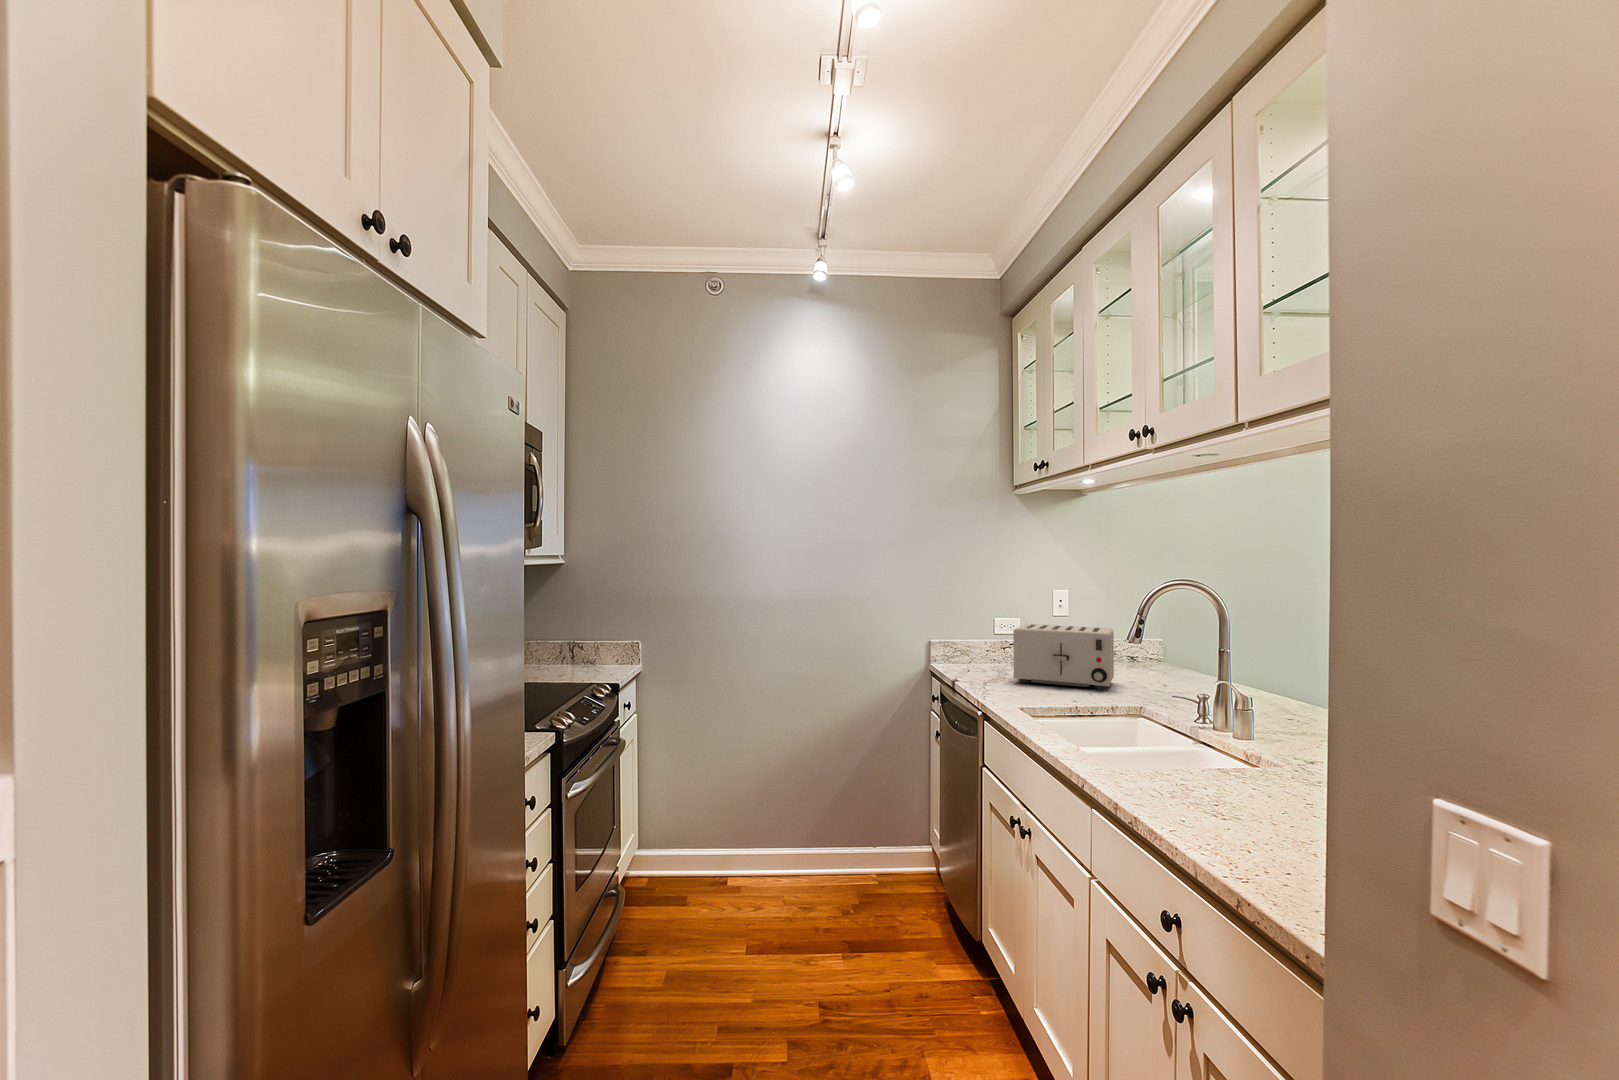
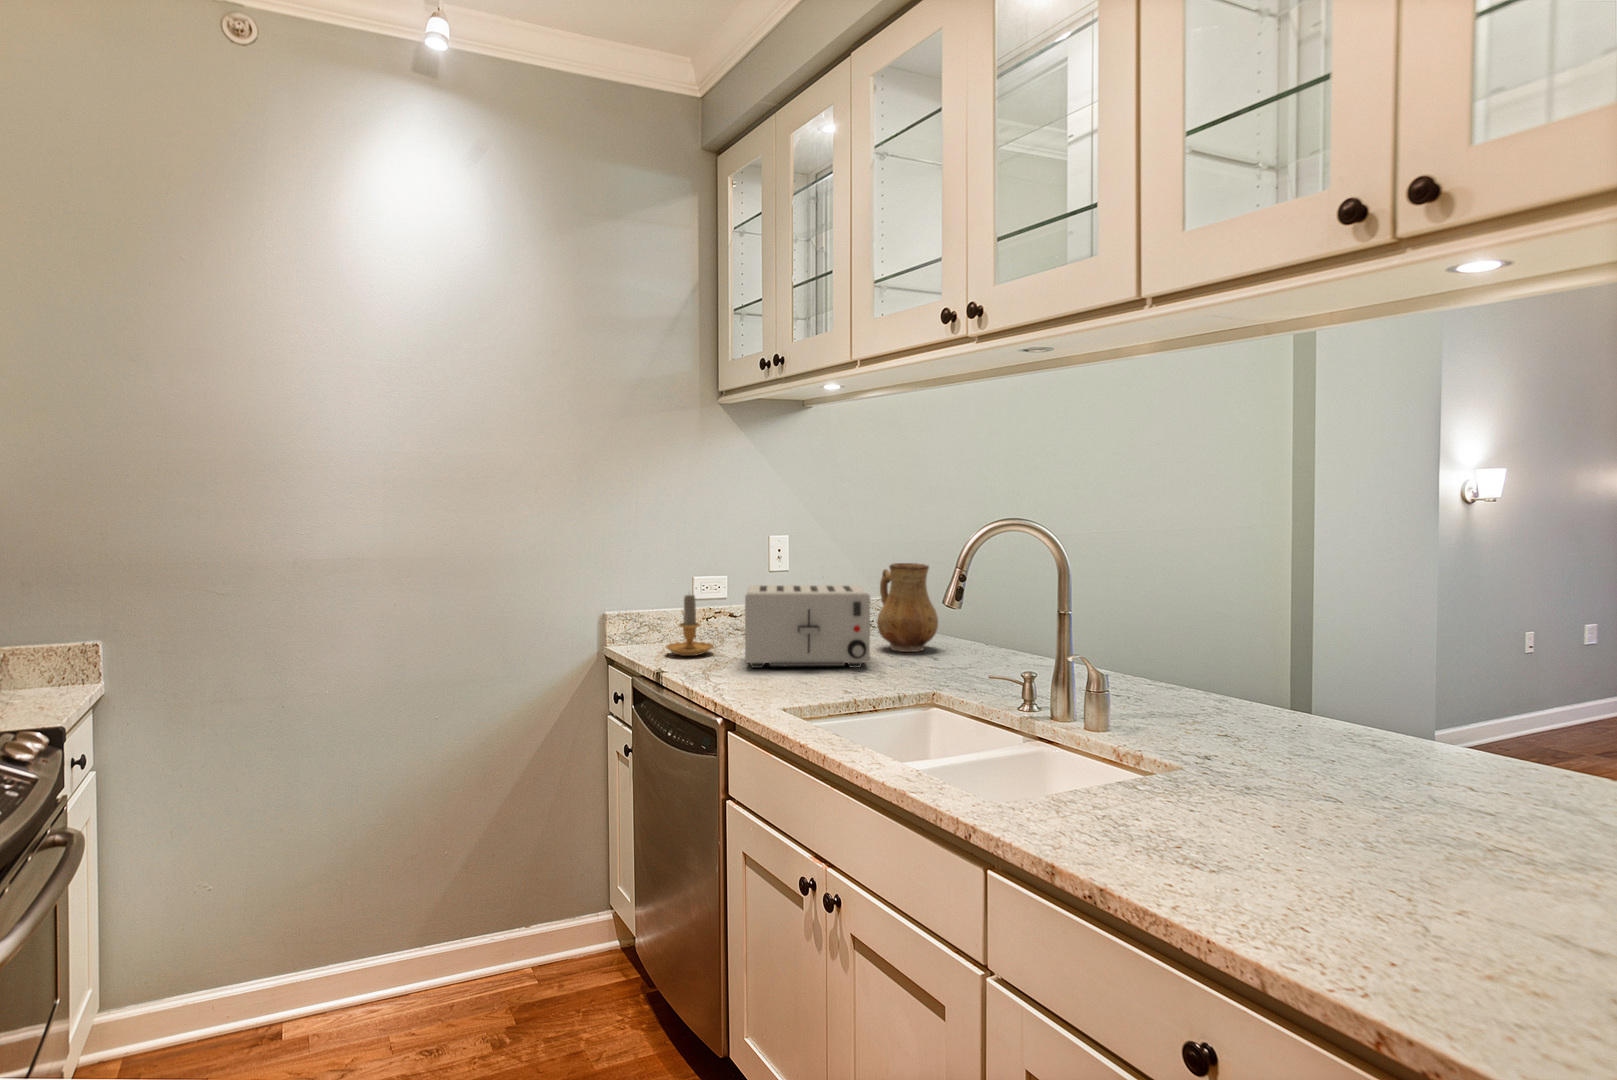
ceramic pitcher: none [1131,613,1185,684] -> present [877,563,938,652]
candle: none [966,626,1007,672] -> present [666,595,716,656]

